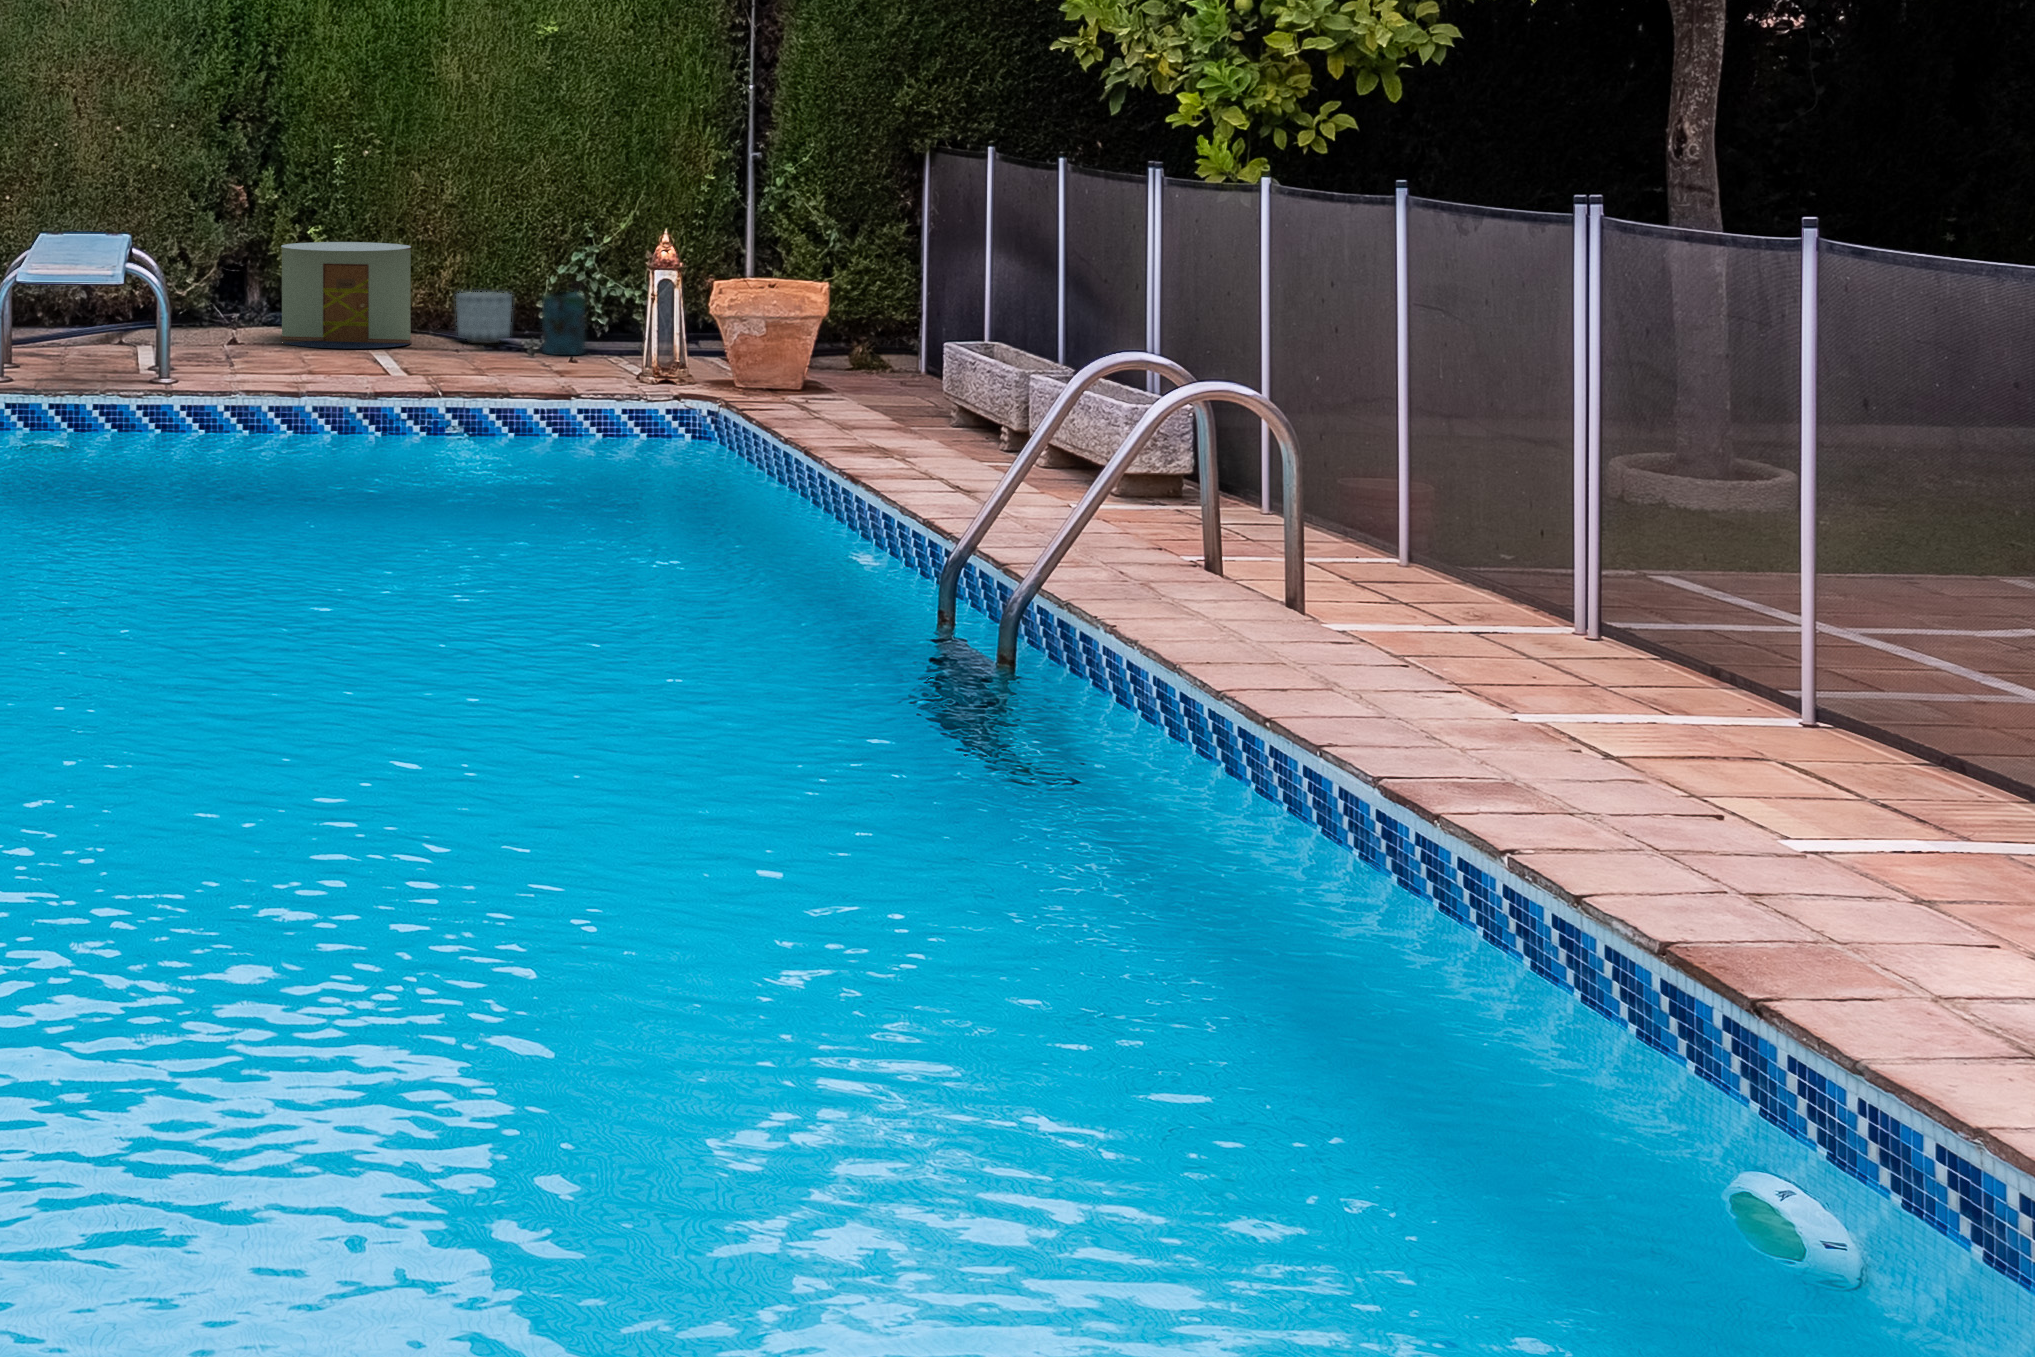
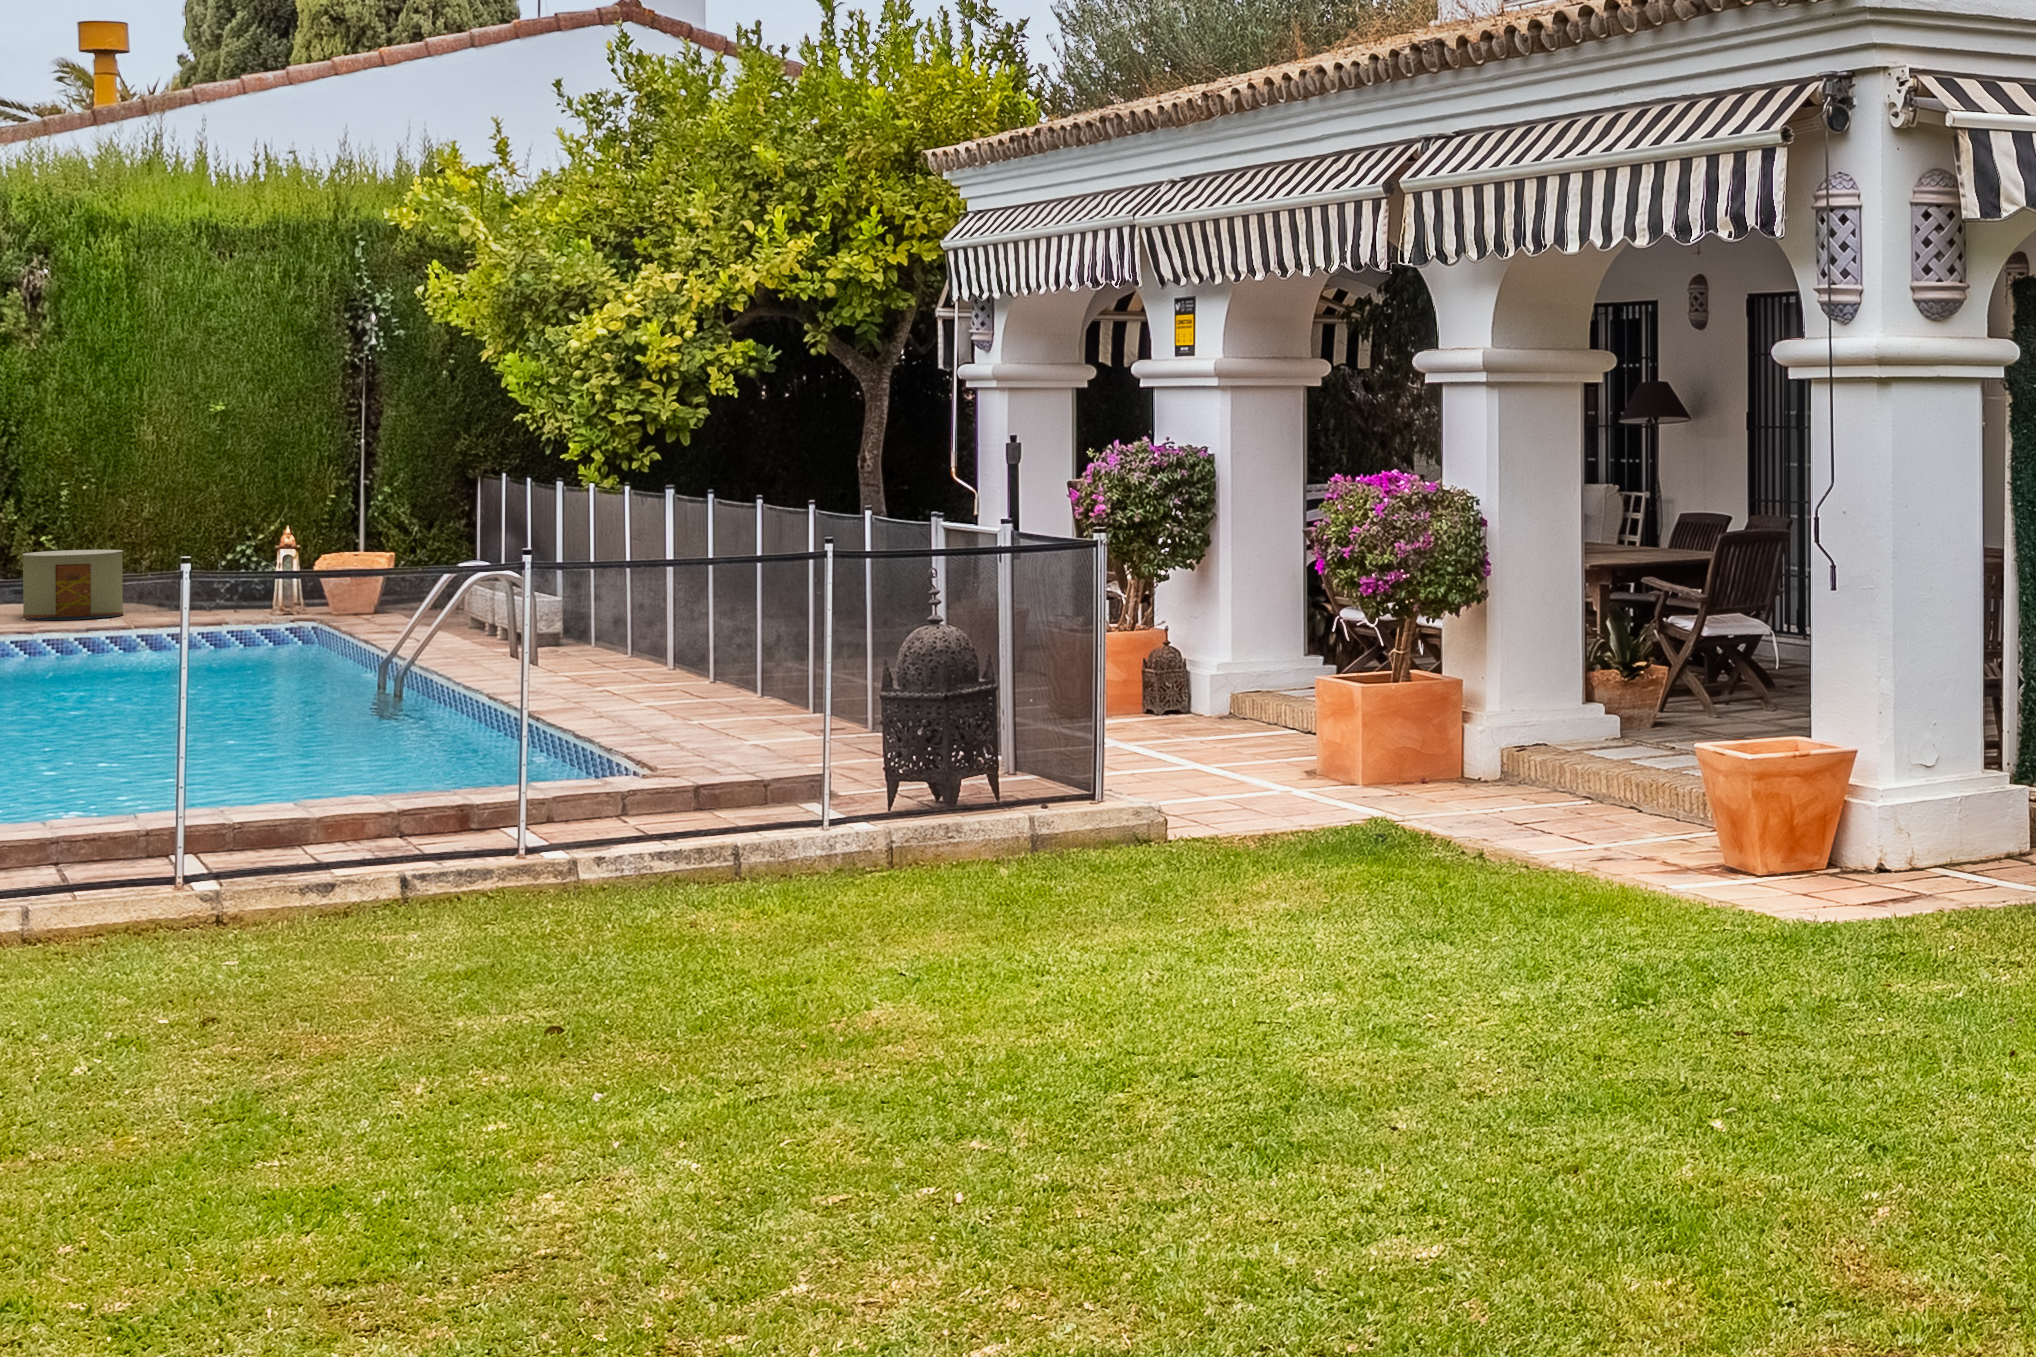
watering can: present [542,281,585,355] -> none [219,568,252,616]
planter: present [456,292,512,343] -> none [158,579,200,612]

